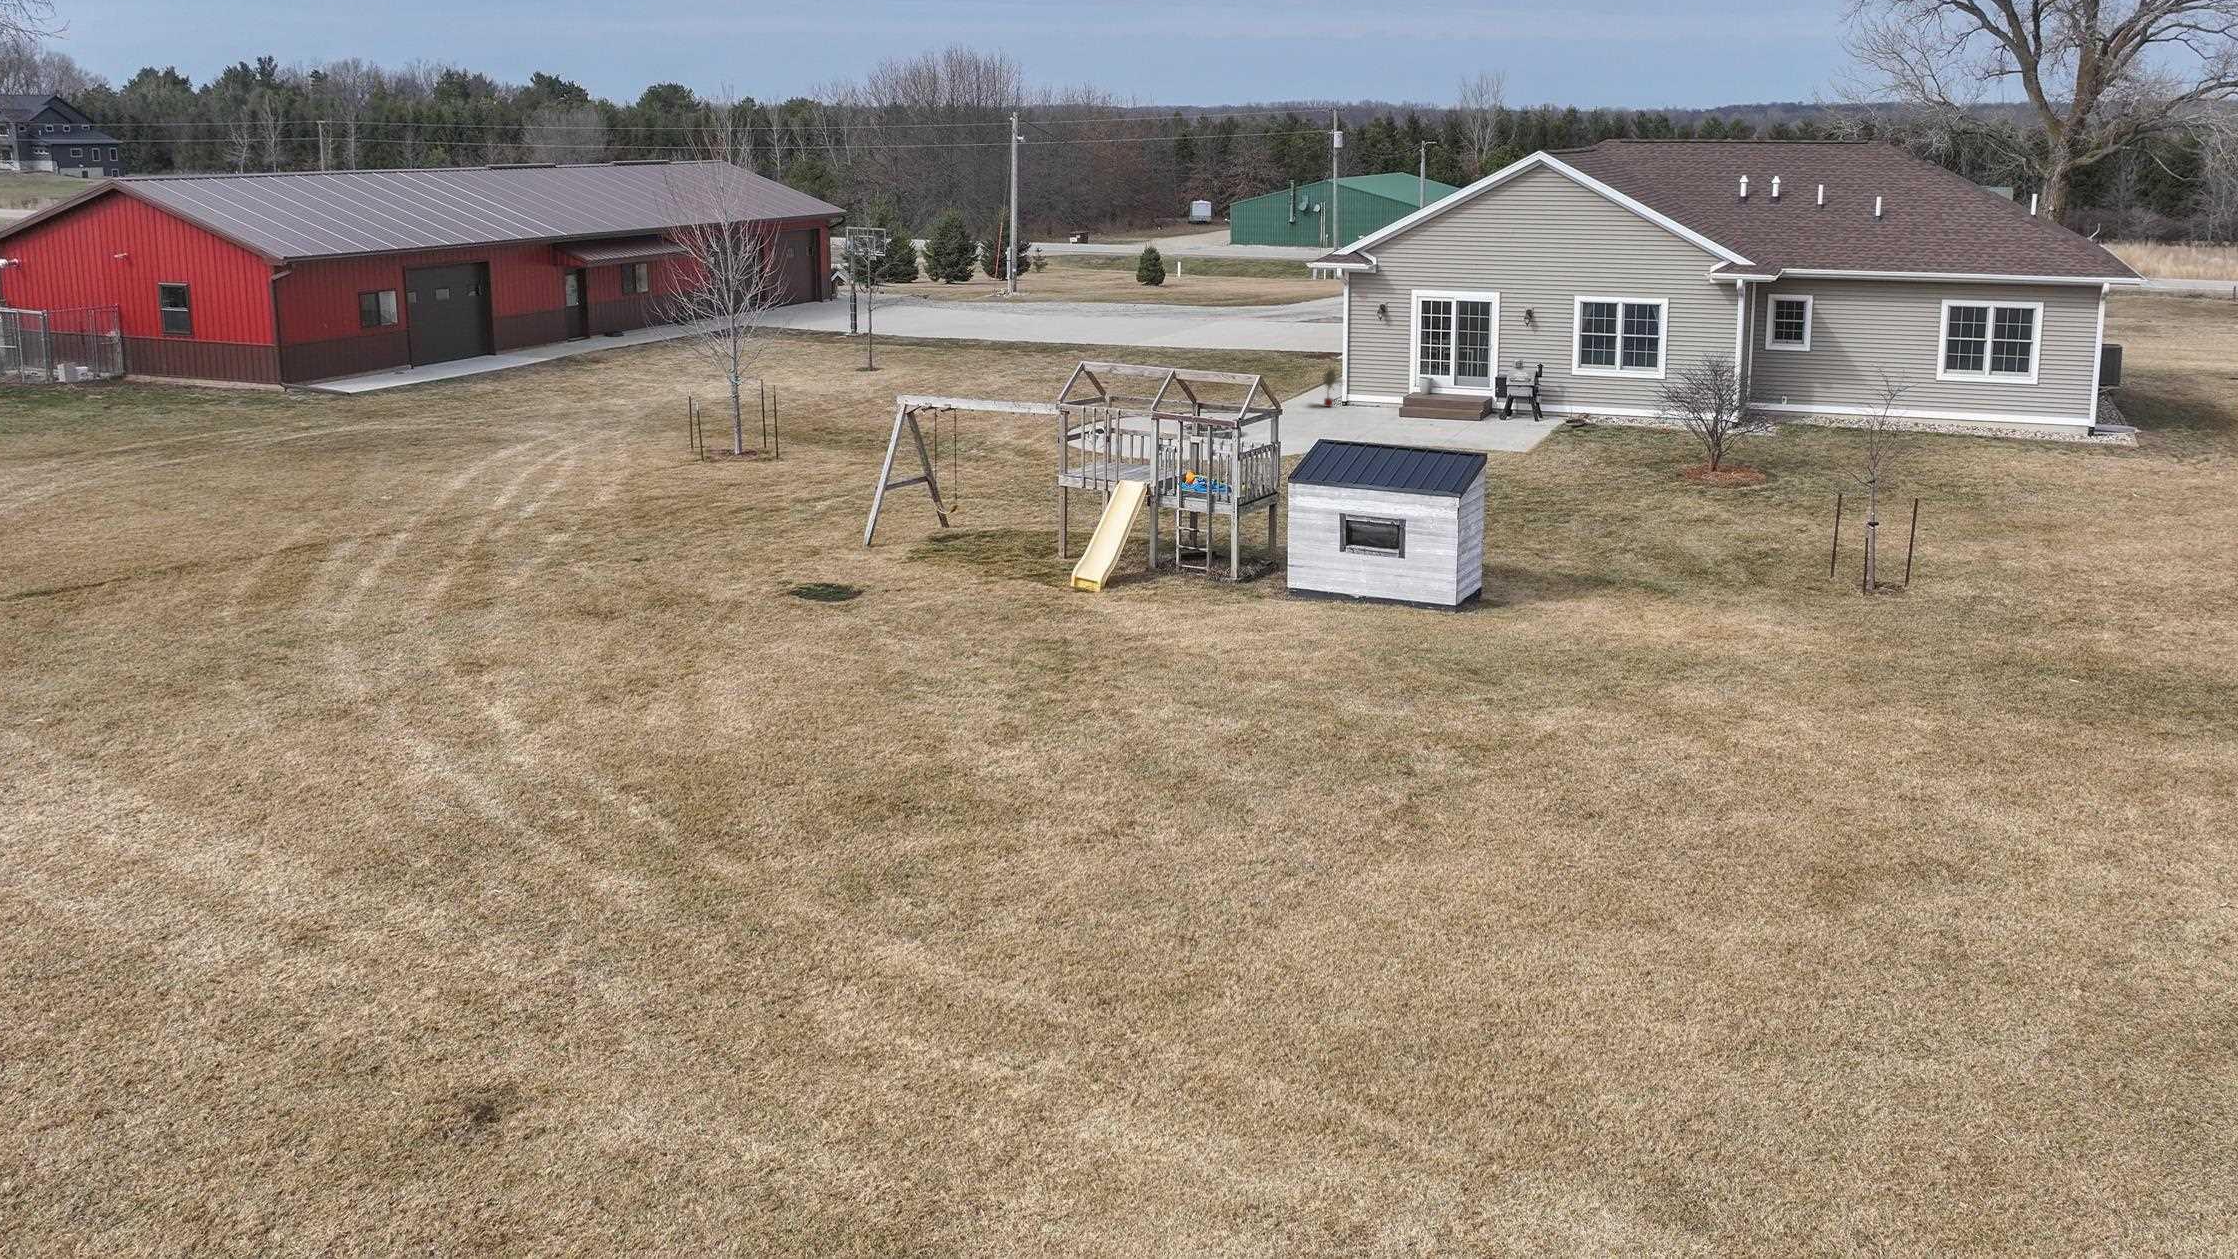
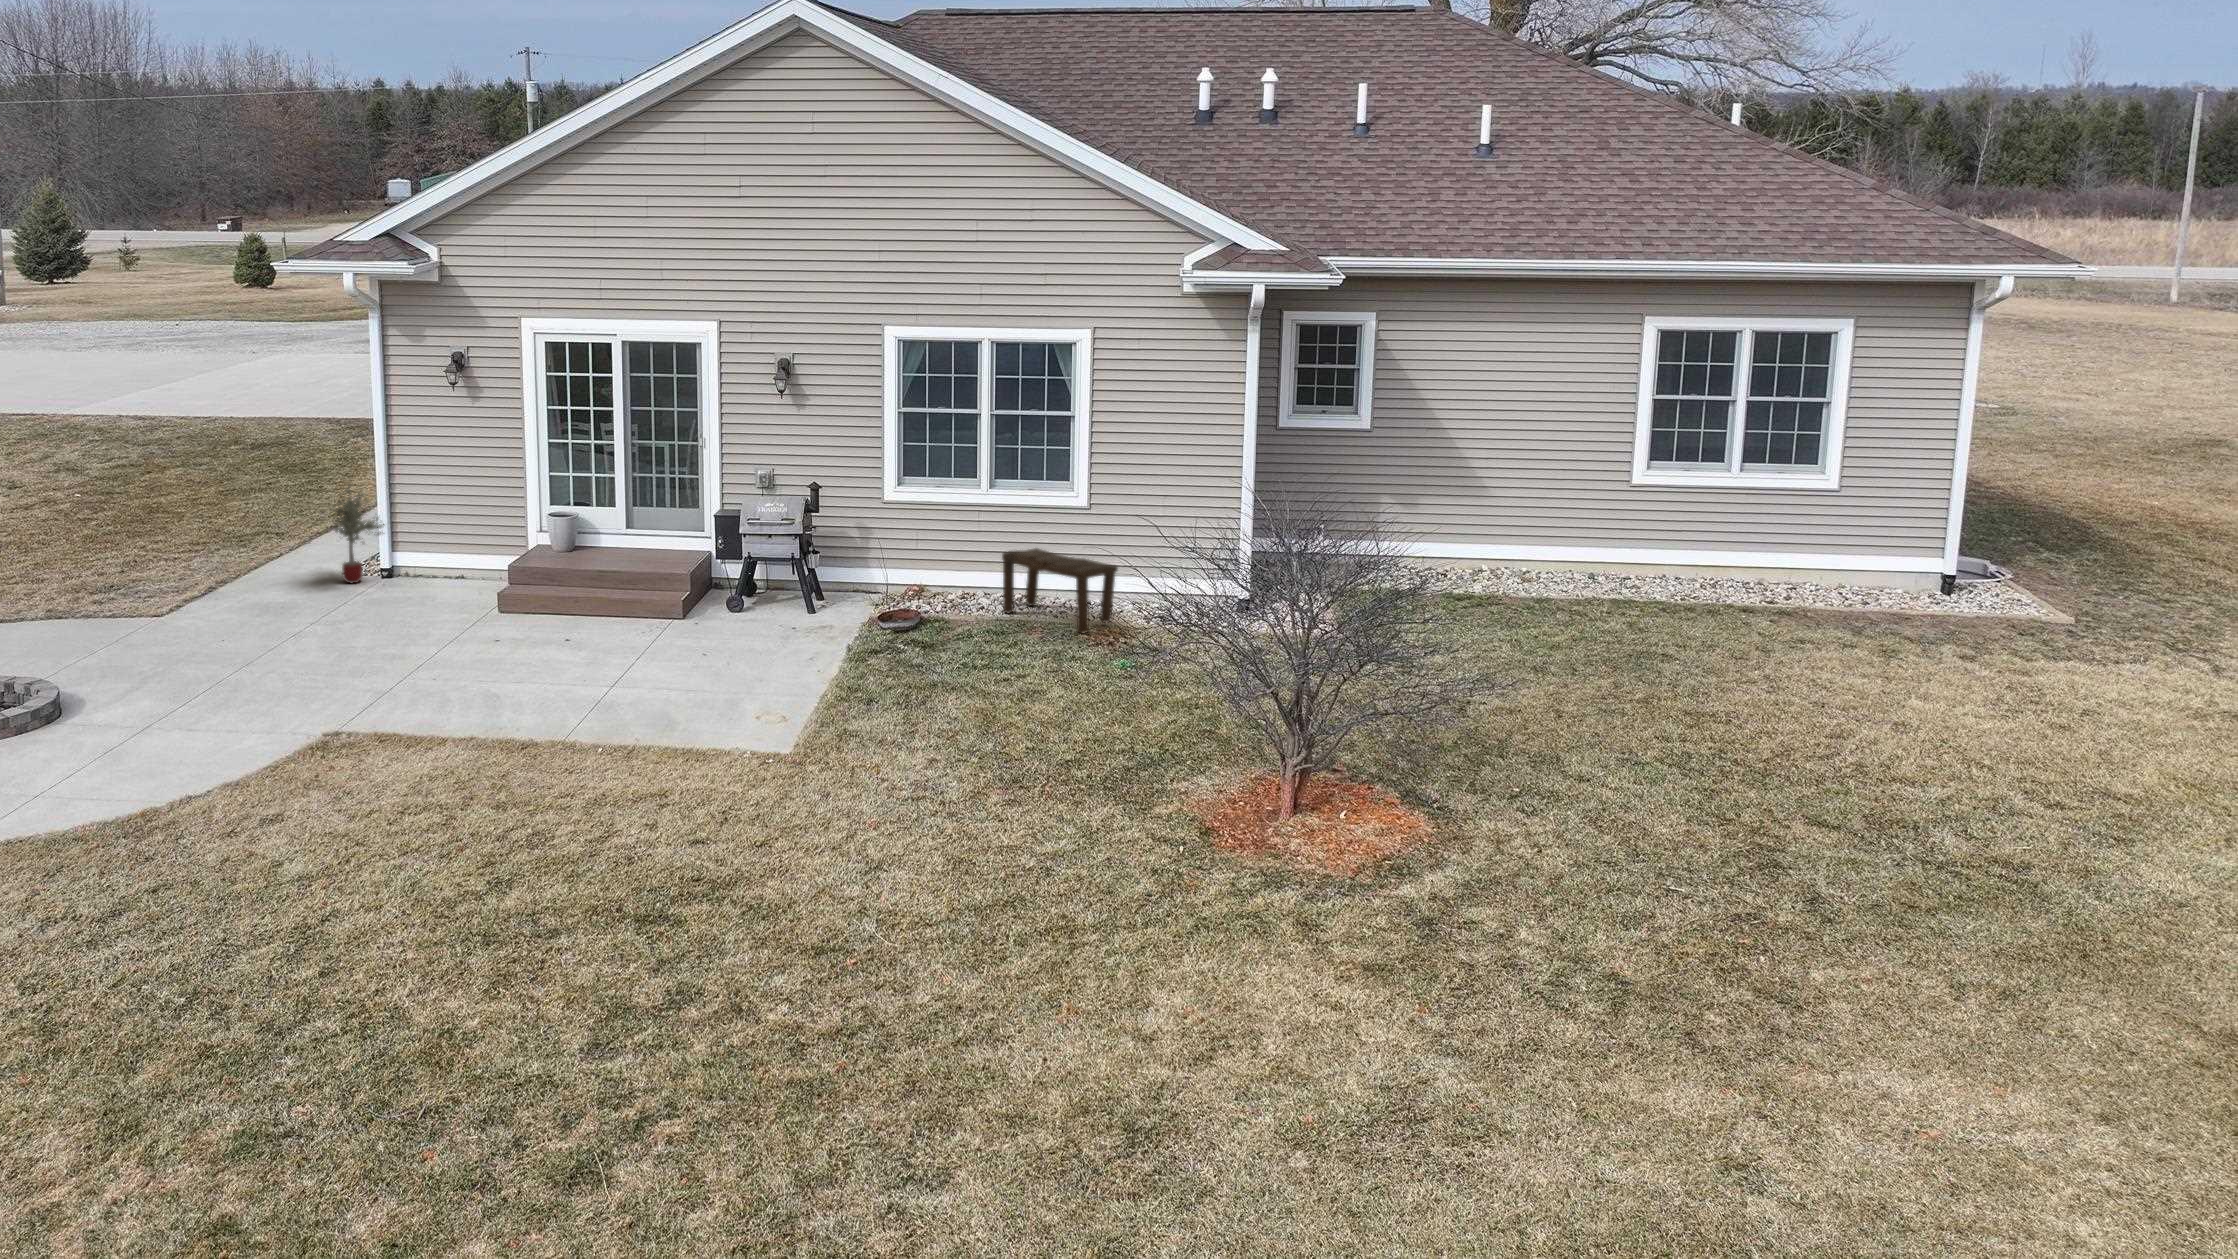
bench: none [1624,398,1675,432] -> present [1002,548,1118,633]

